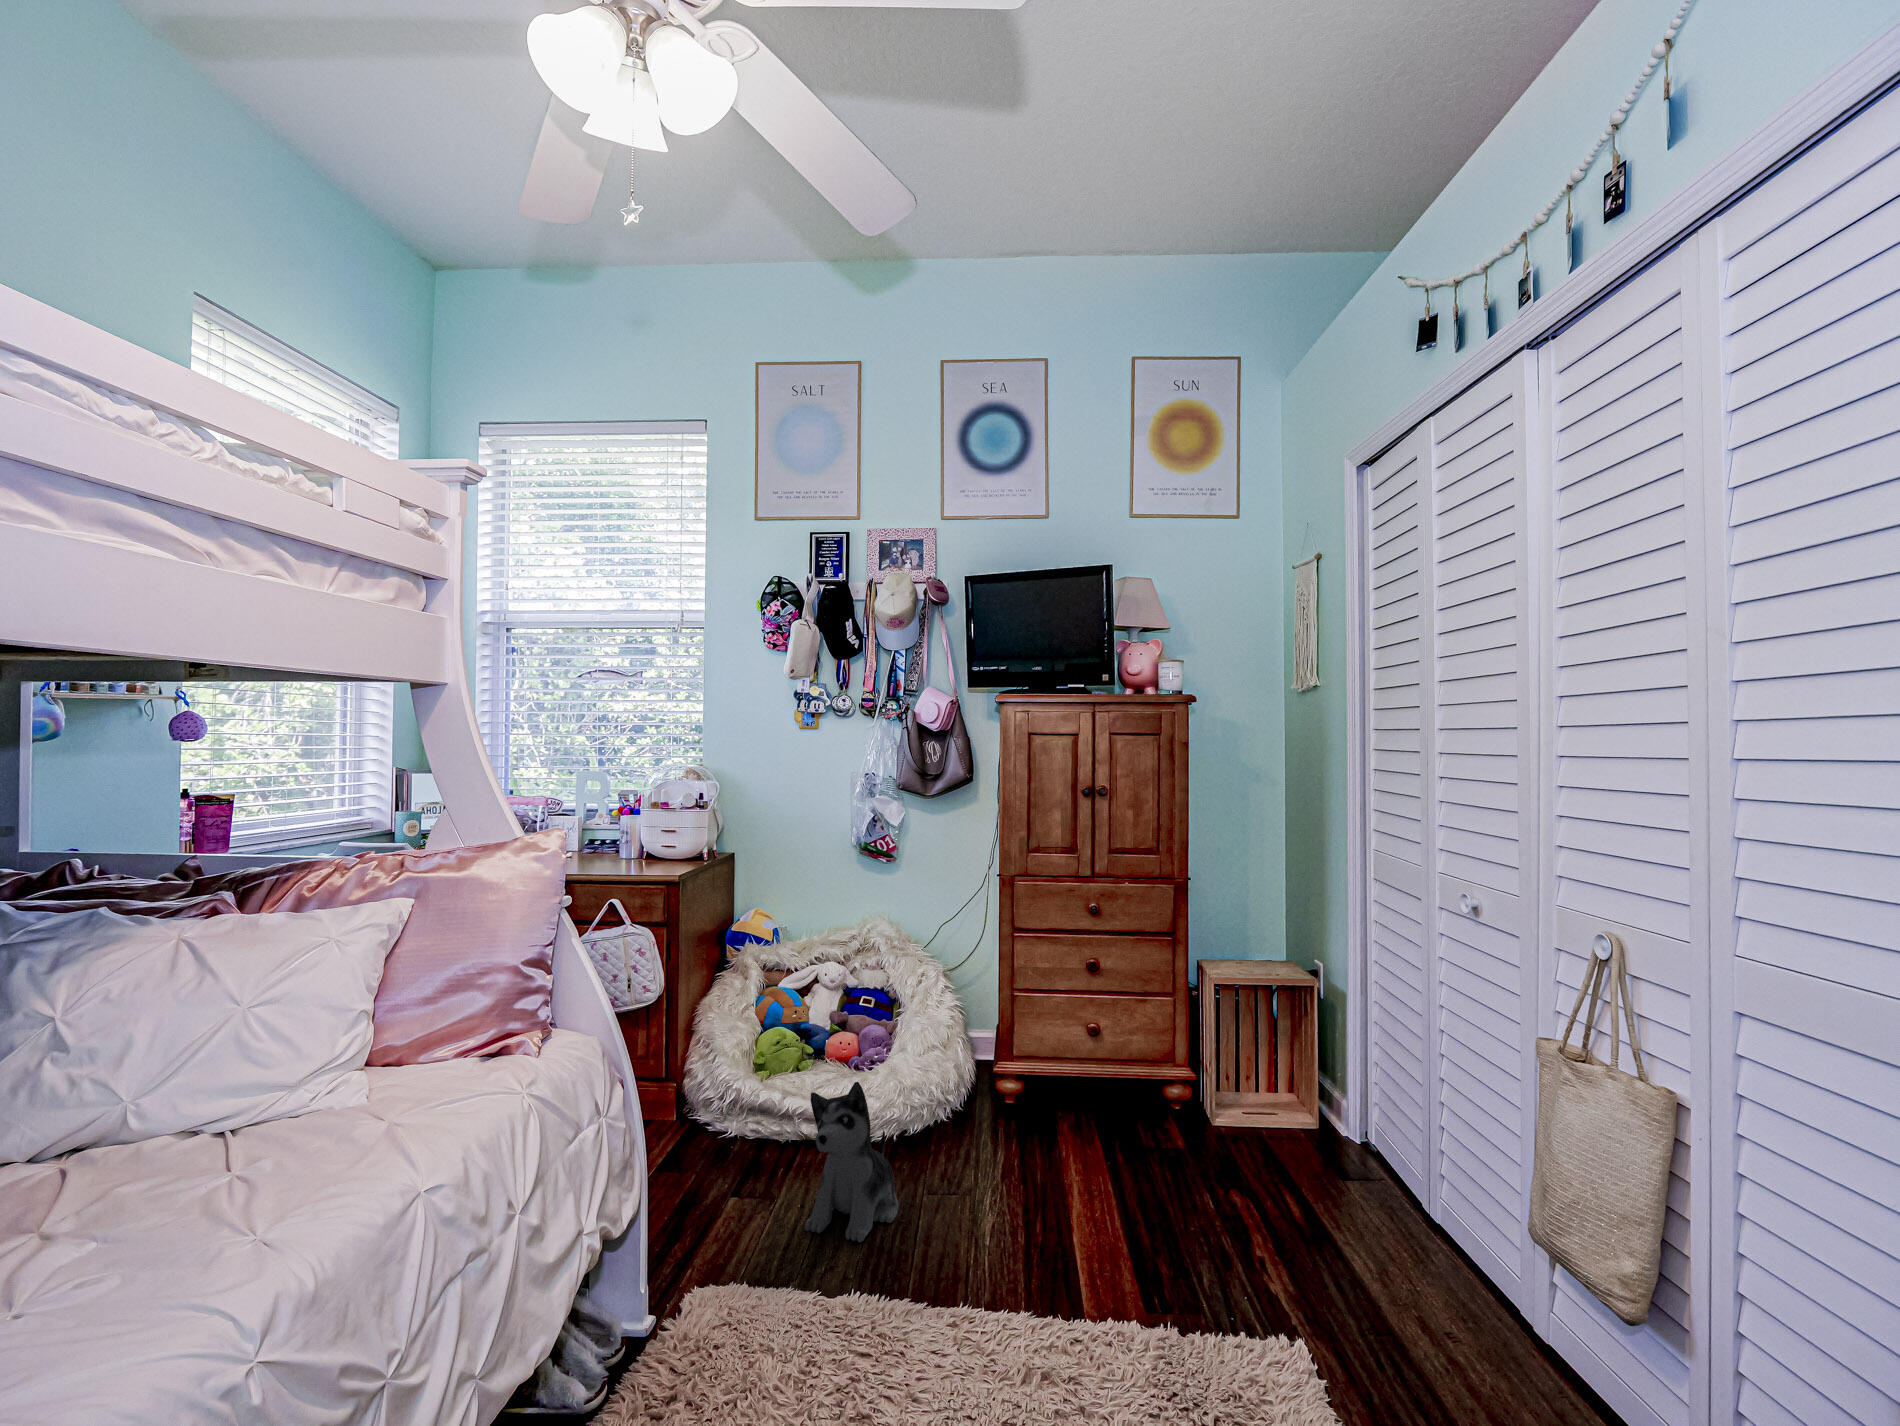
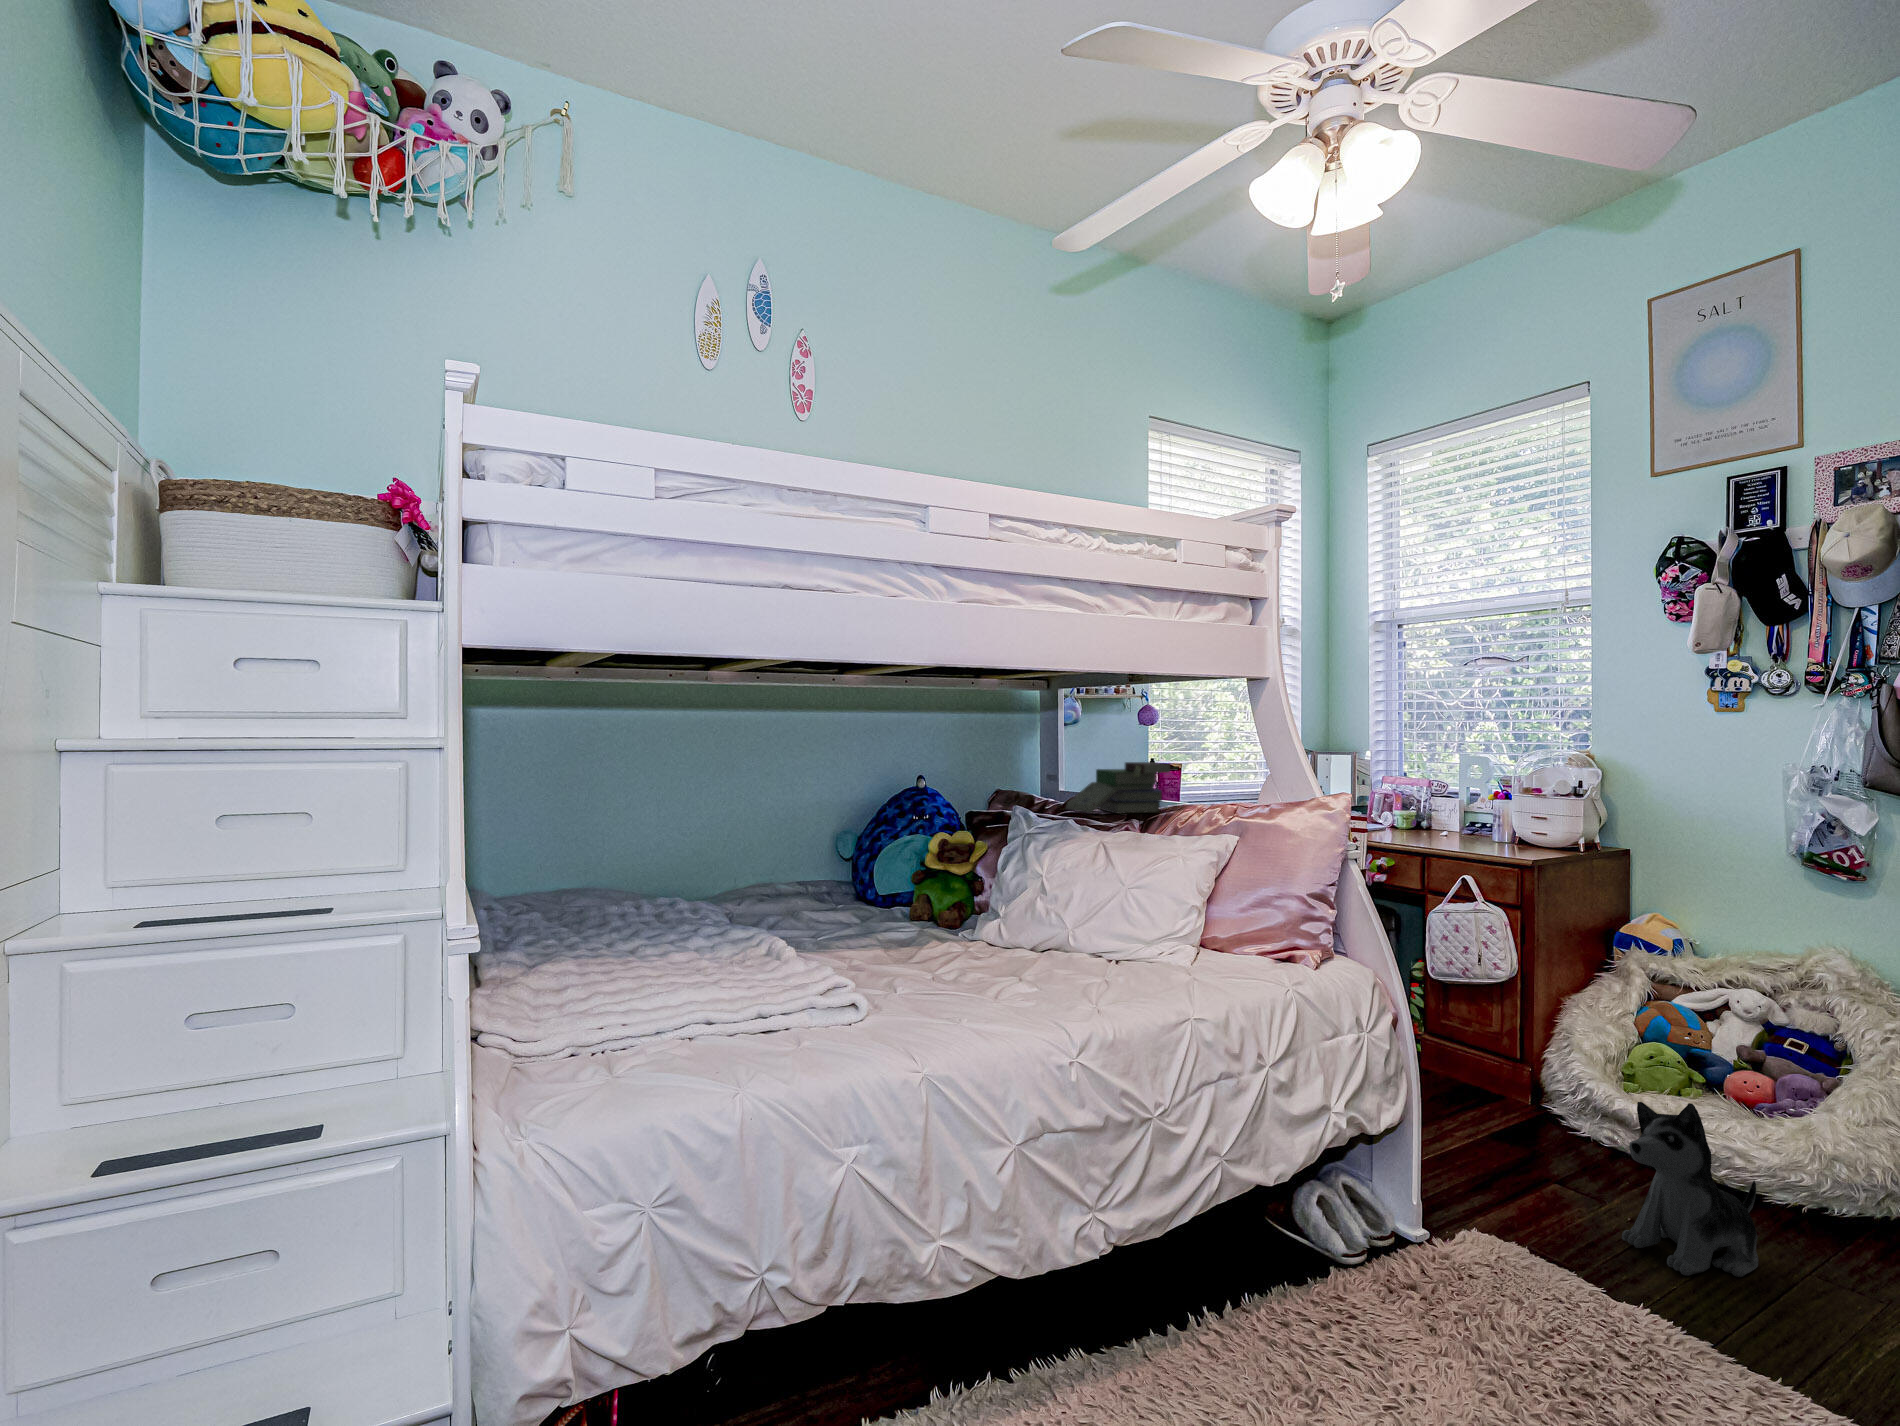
book: none [58,800,274,891] -> present [1066,762,1170,814]

